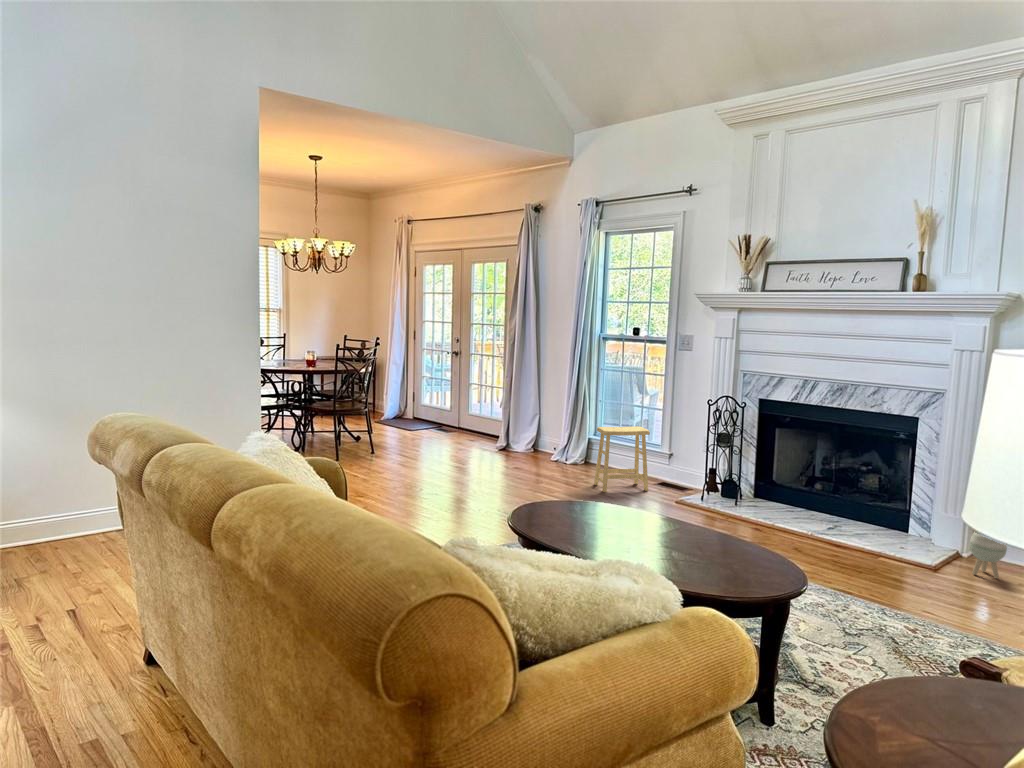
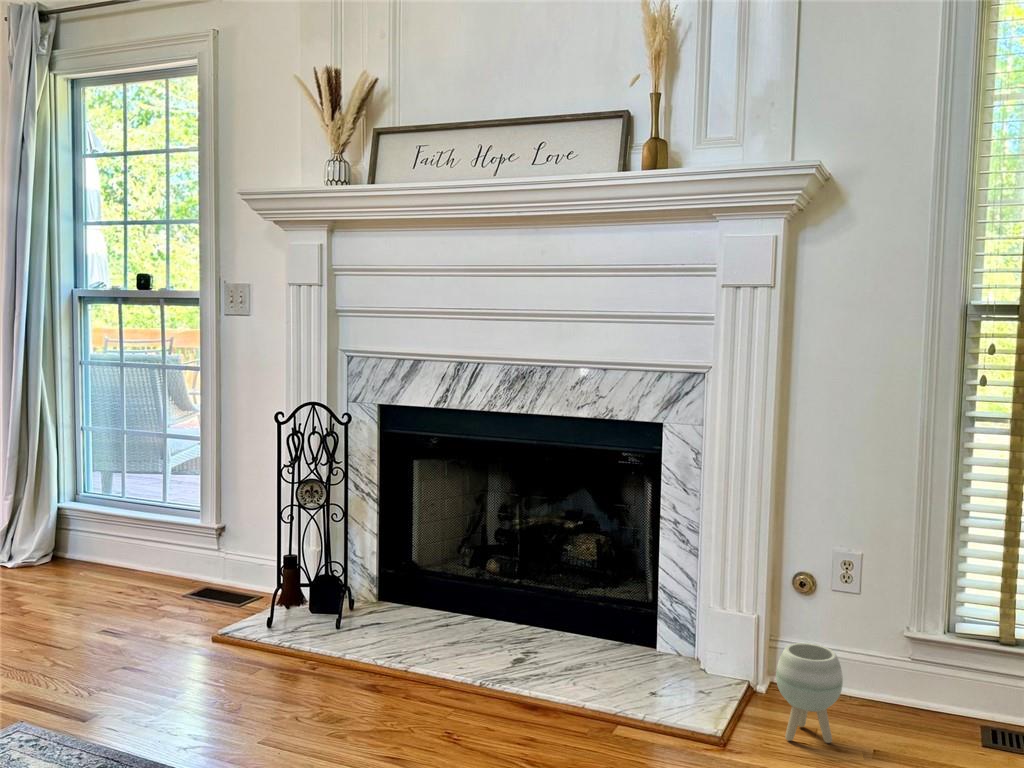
footstool: present [594,426,650,492] -> none [34,478,160,635]

